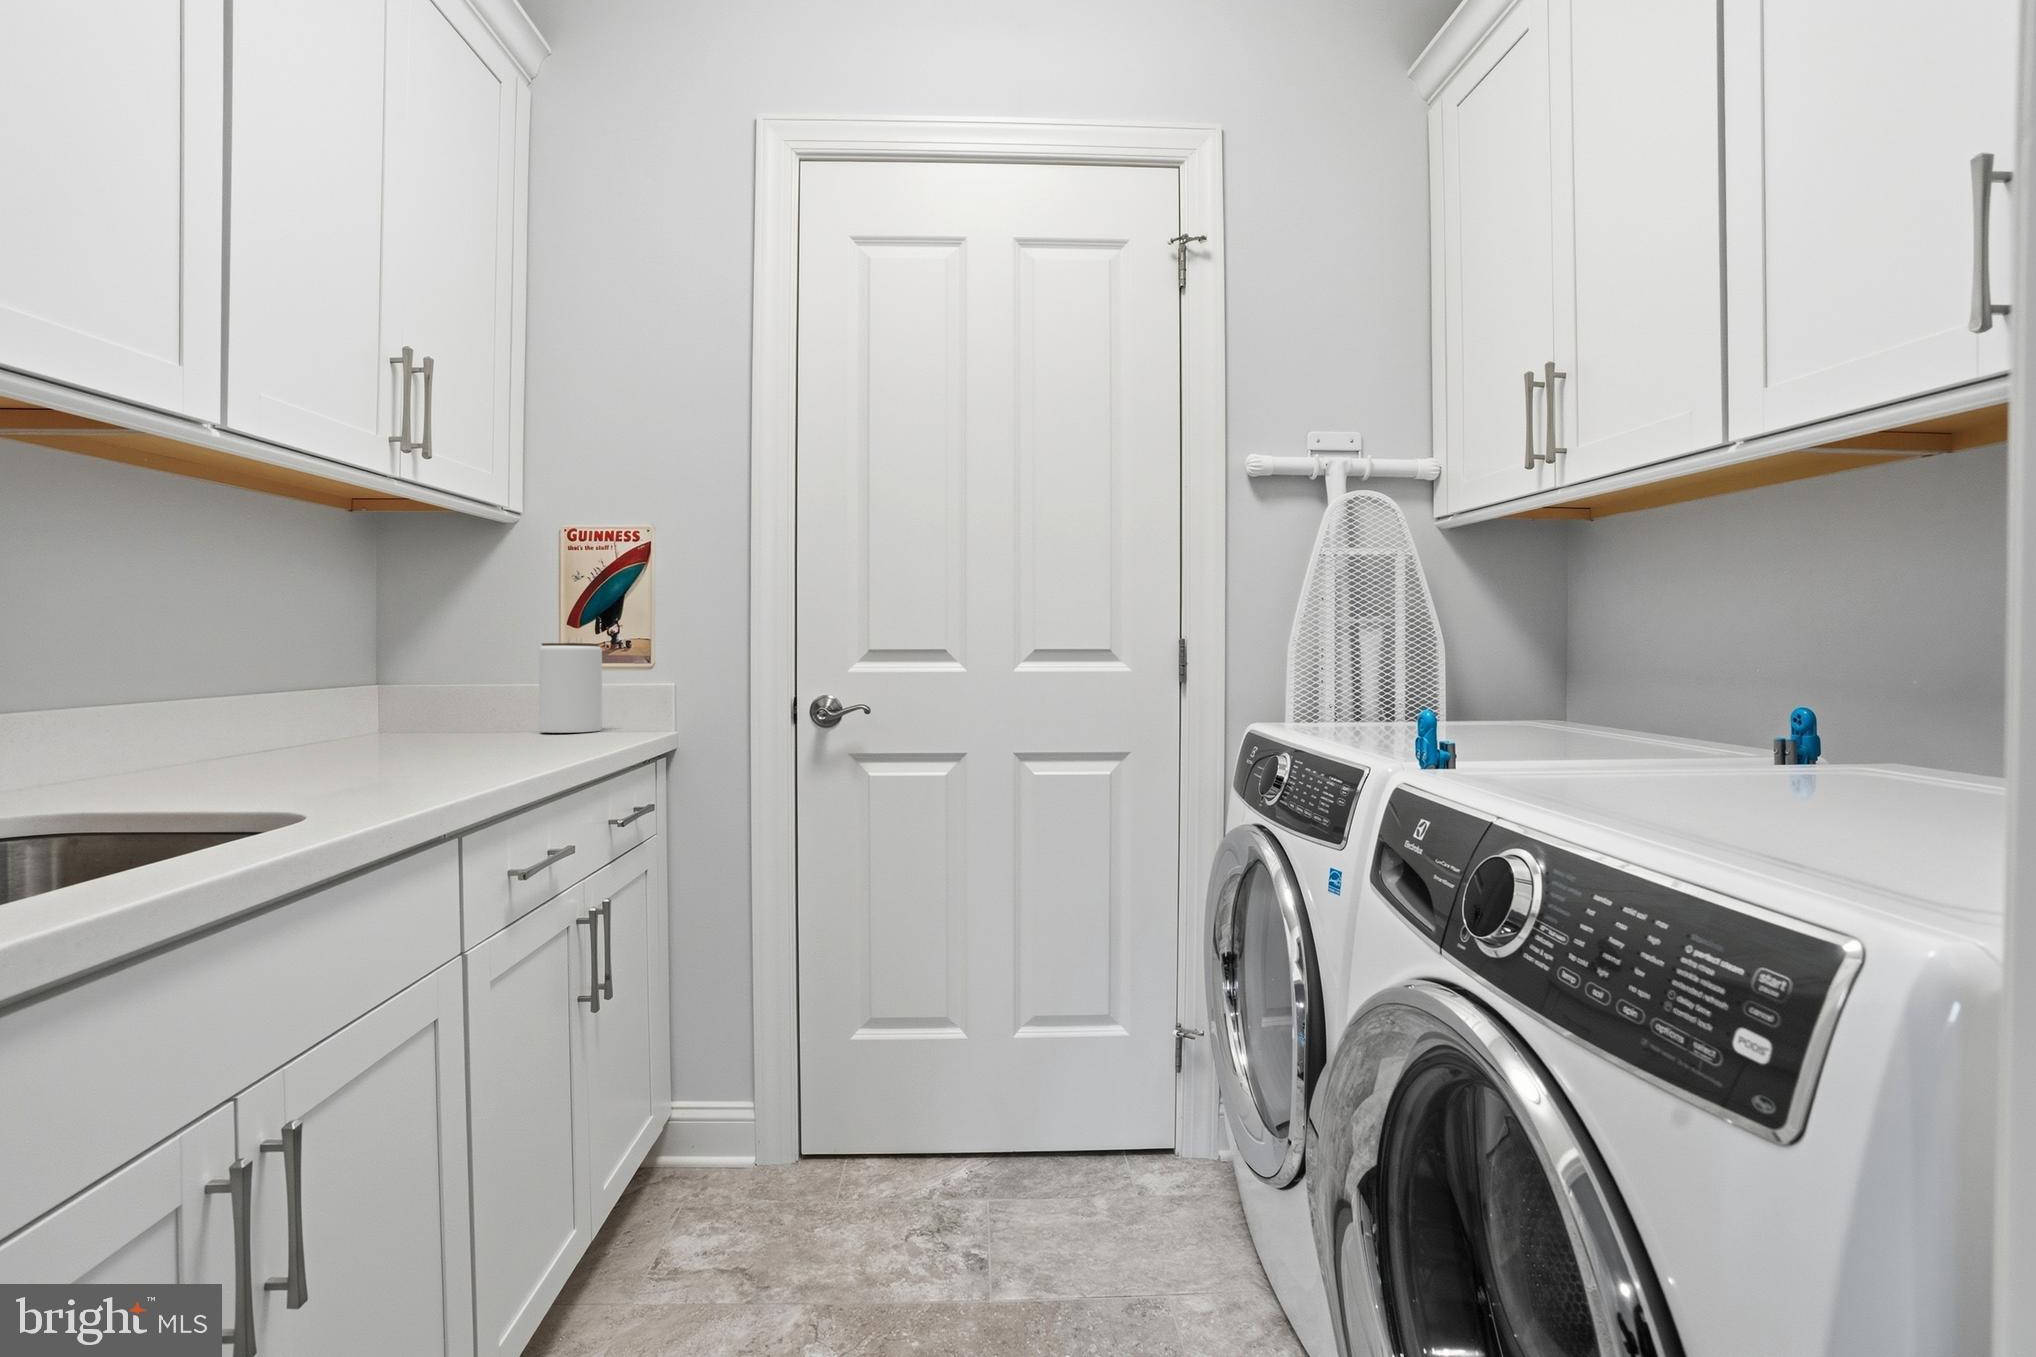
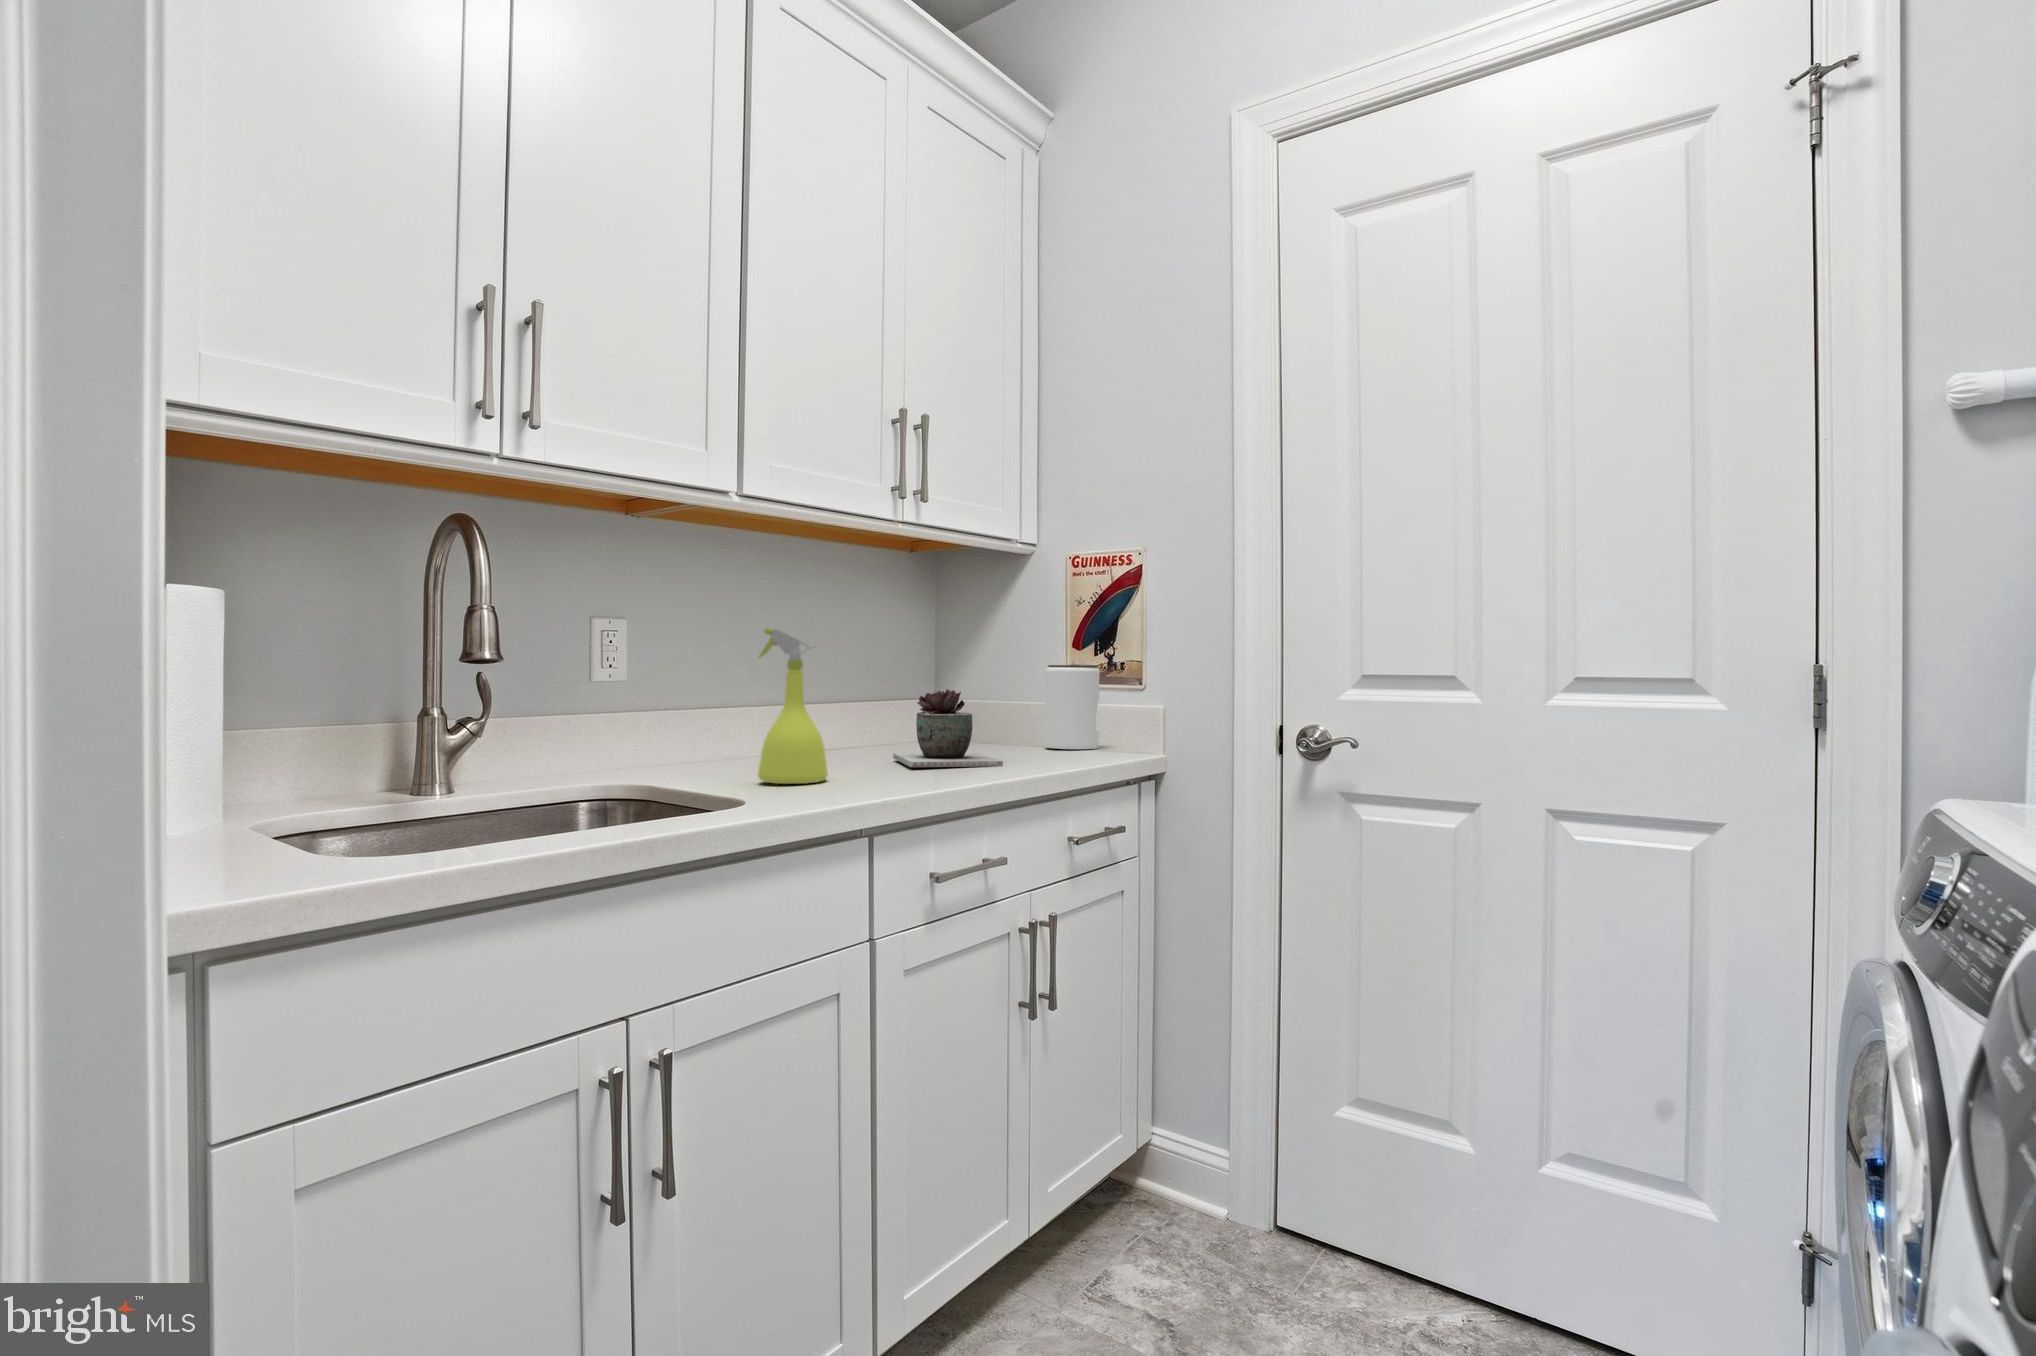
spray bottle: none [231,593,340,789] -> present [758,628,828,784]
succulent plant: none [370,669,534,760] -> present [893,689,1003,767]

